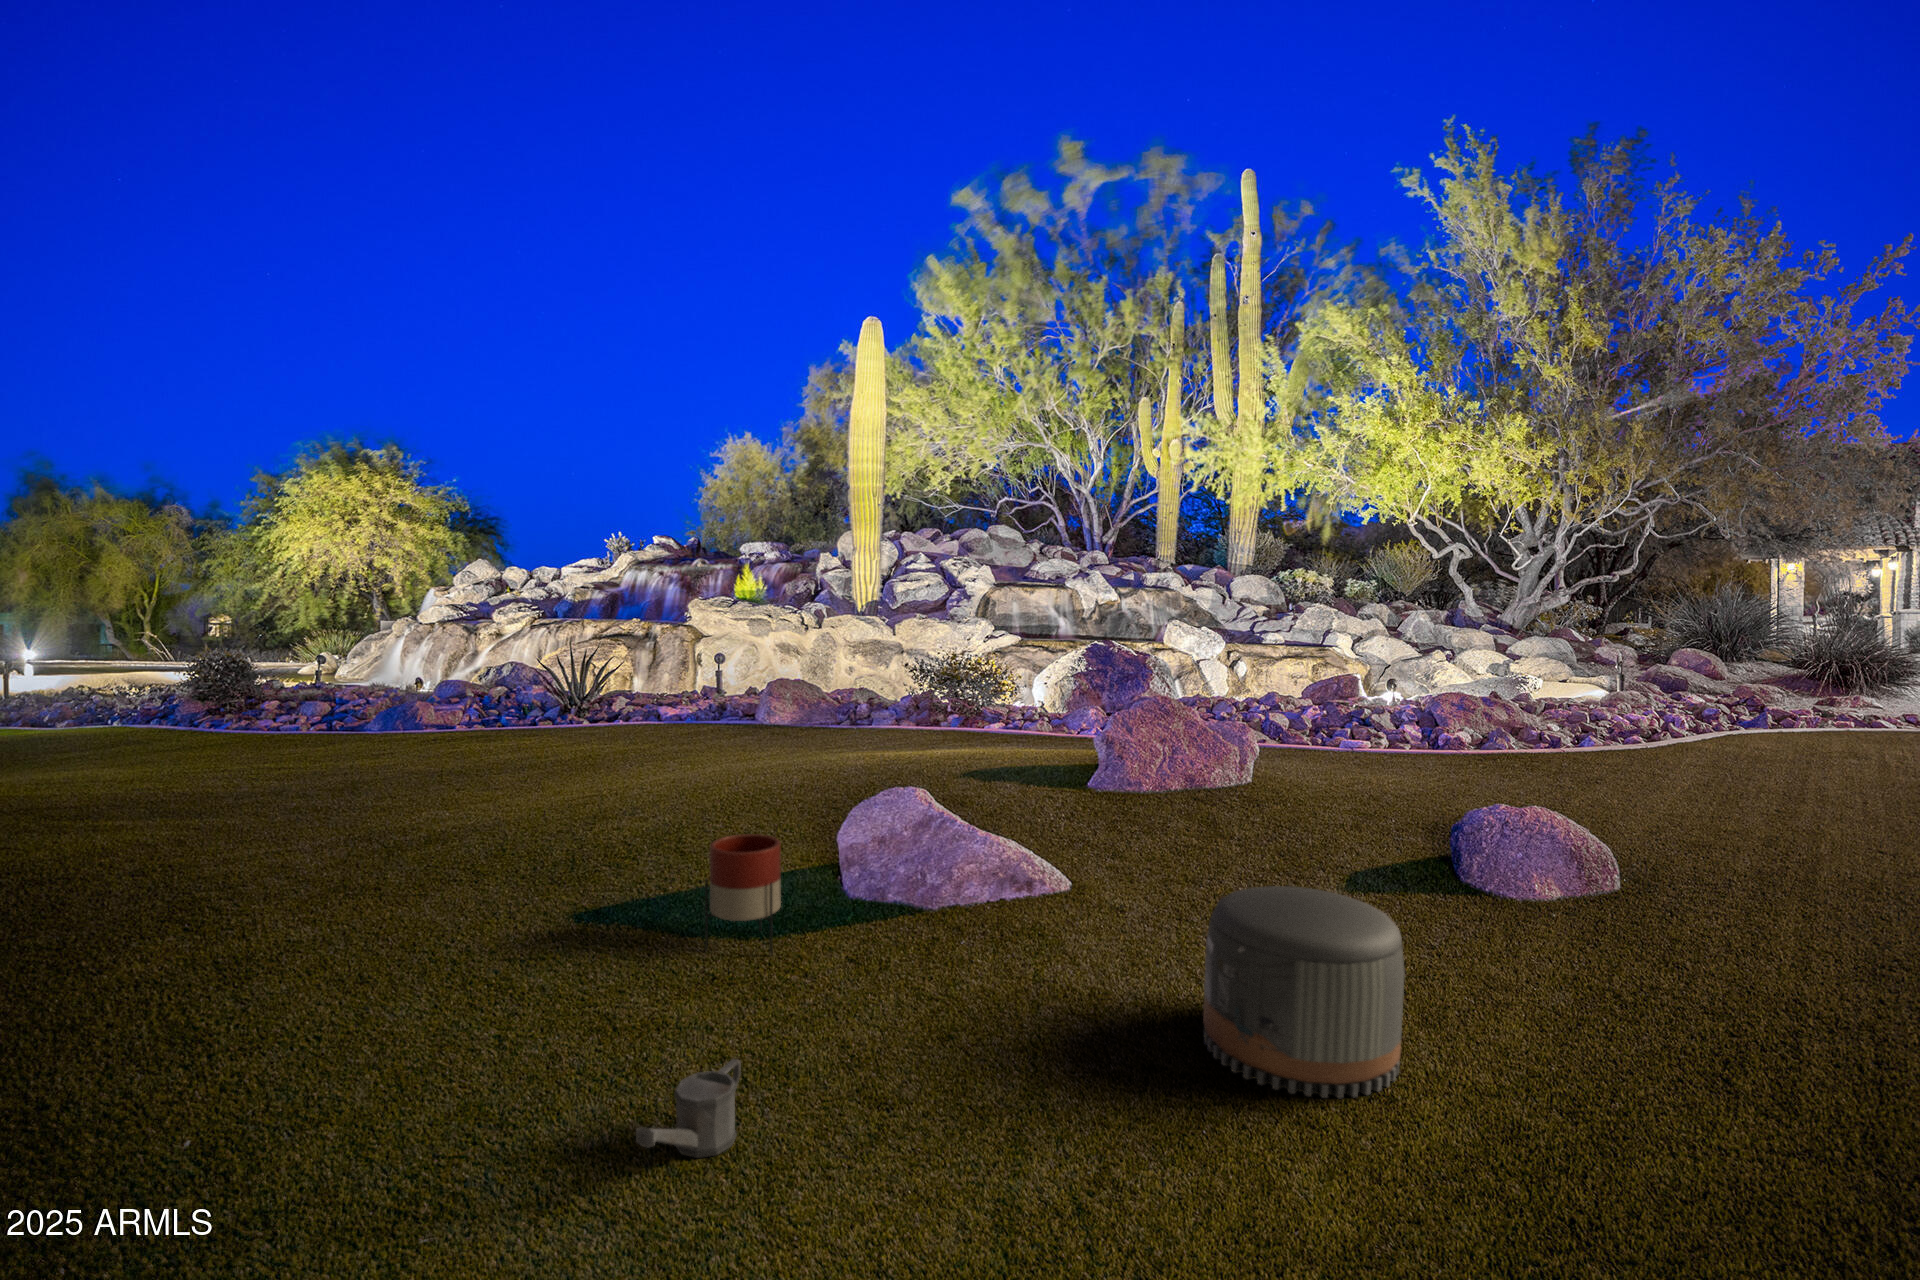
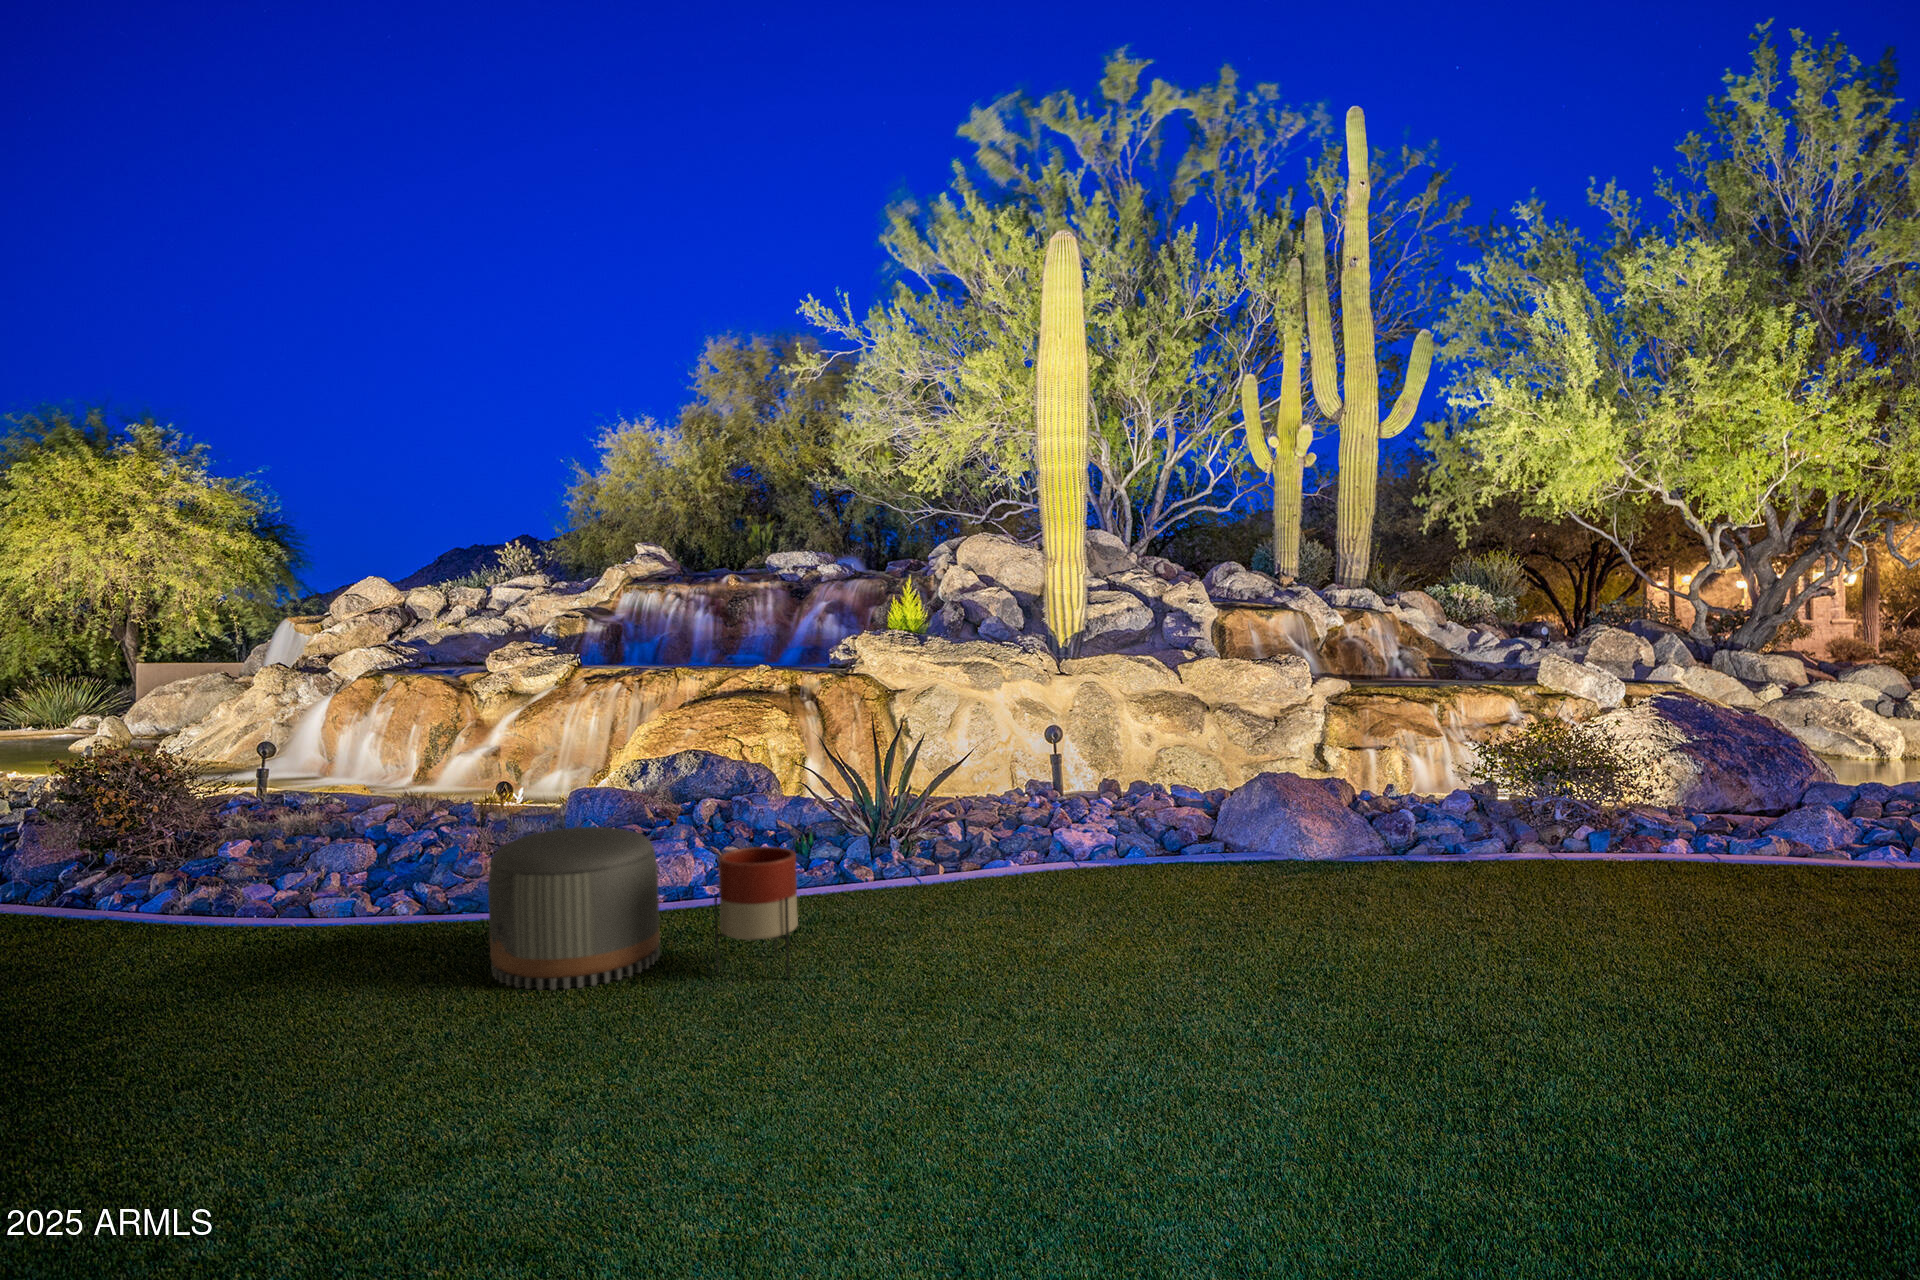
pouf: present [1203,886,1405,1098] -> present [488,827,660,990]
watering can: present [636,1059,741,1158] -> none [646,1063,756,1163]

